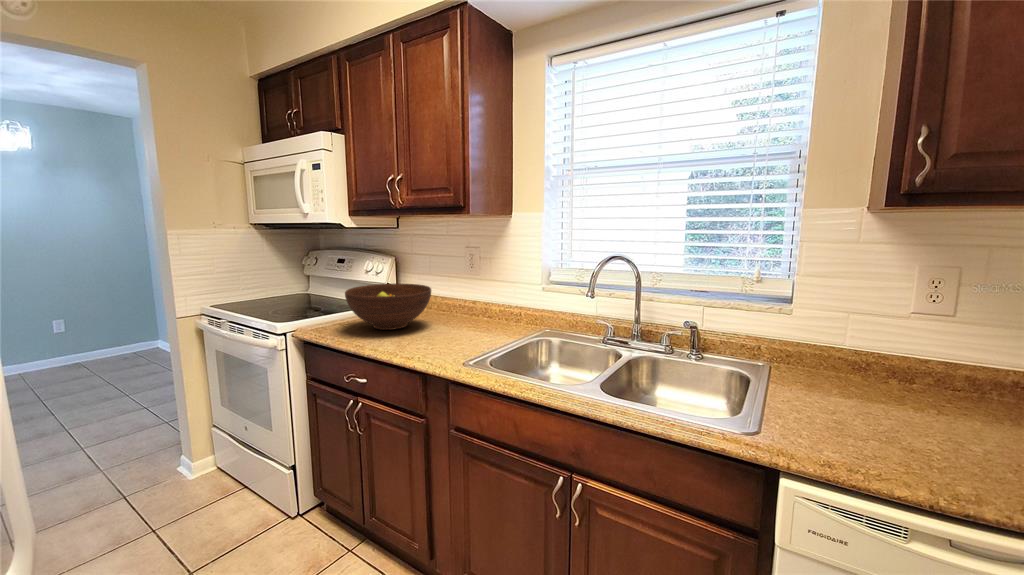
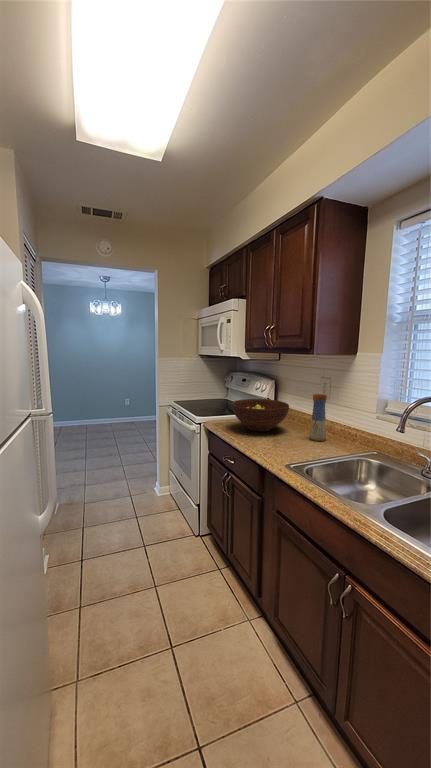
vase: none [464,268,485,329] -> present [310,394,327,441]

